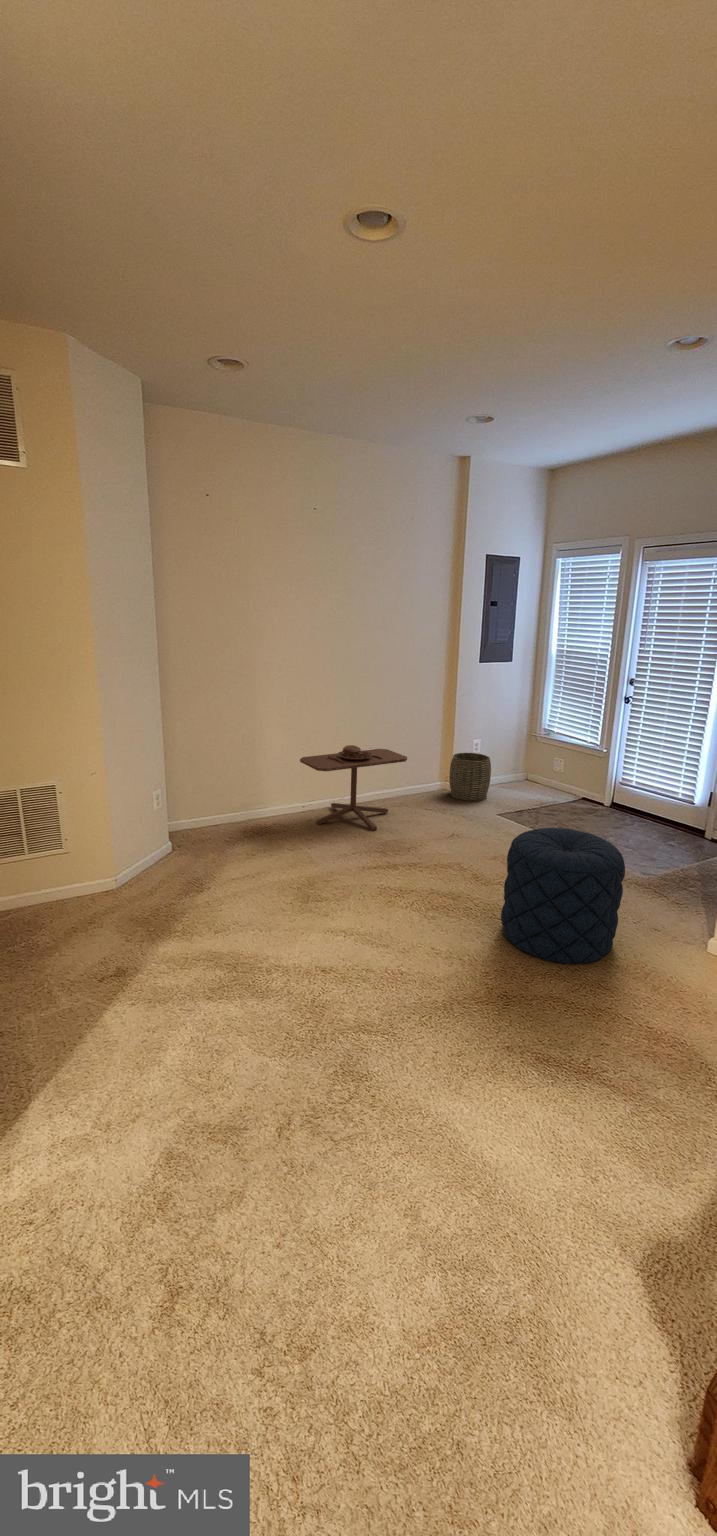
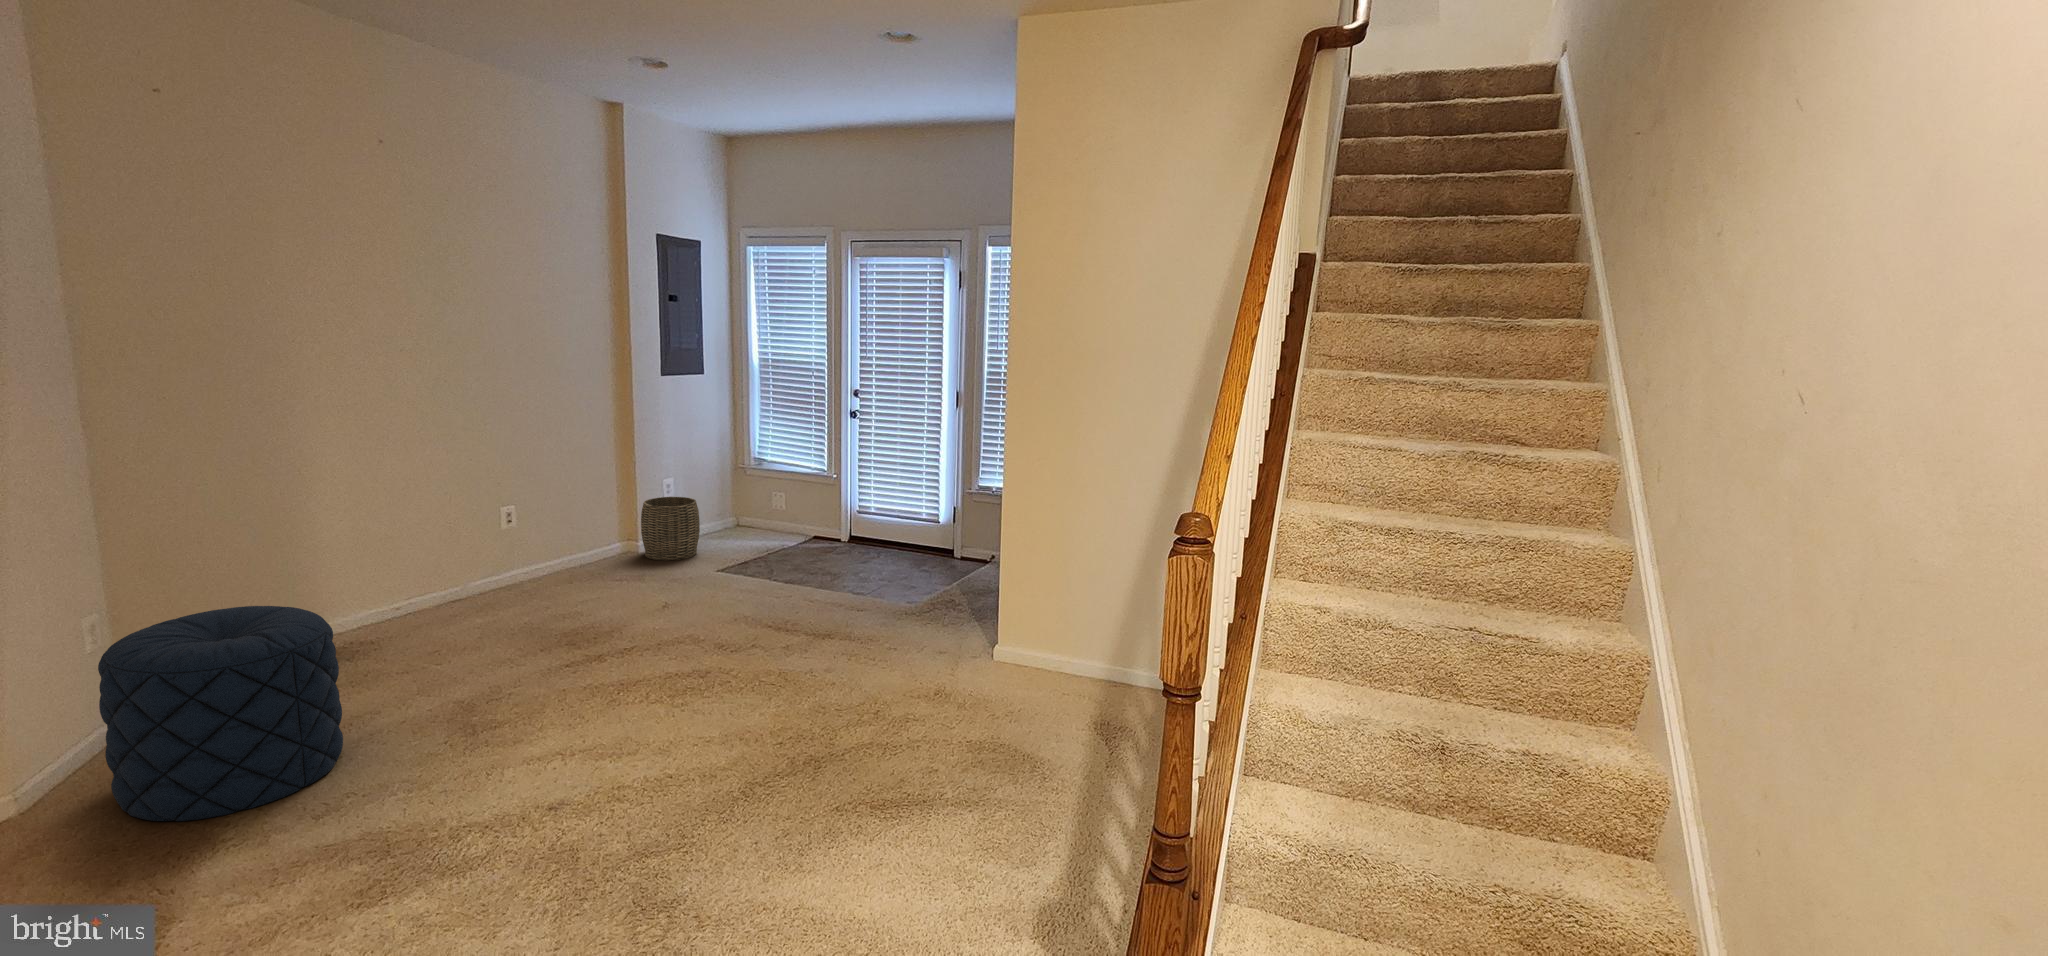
side table: present [300,745,407,831] -> none [410,501,589,627]
pouf: present [501,828,625,964] -> present [98,606,343,821]

